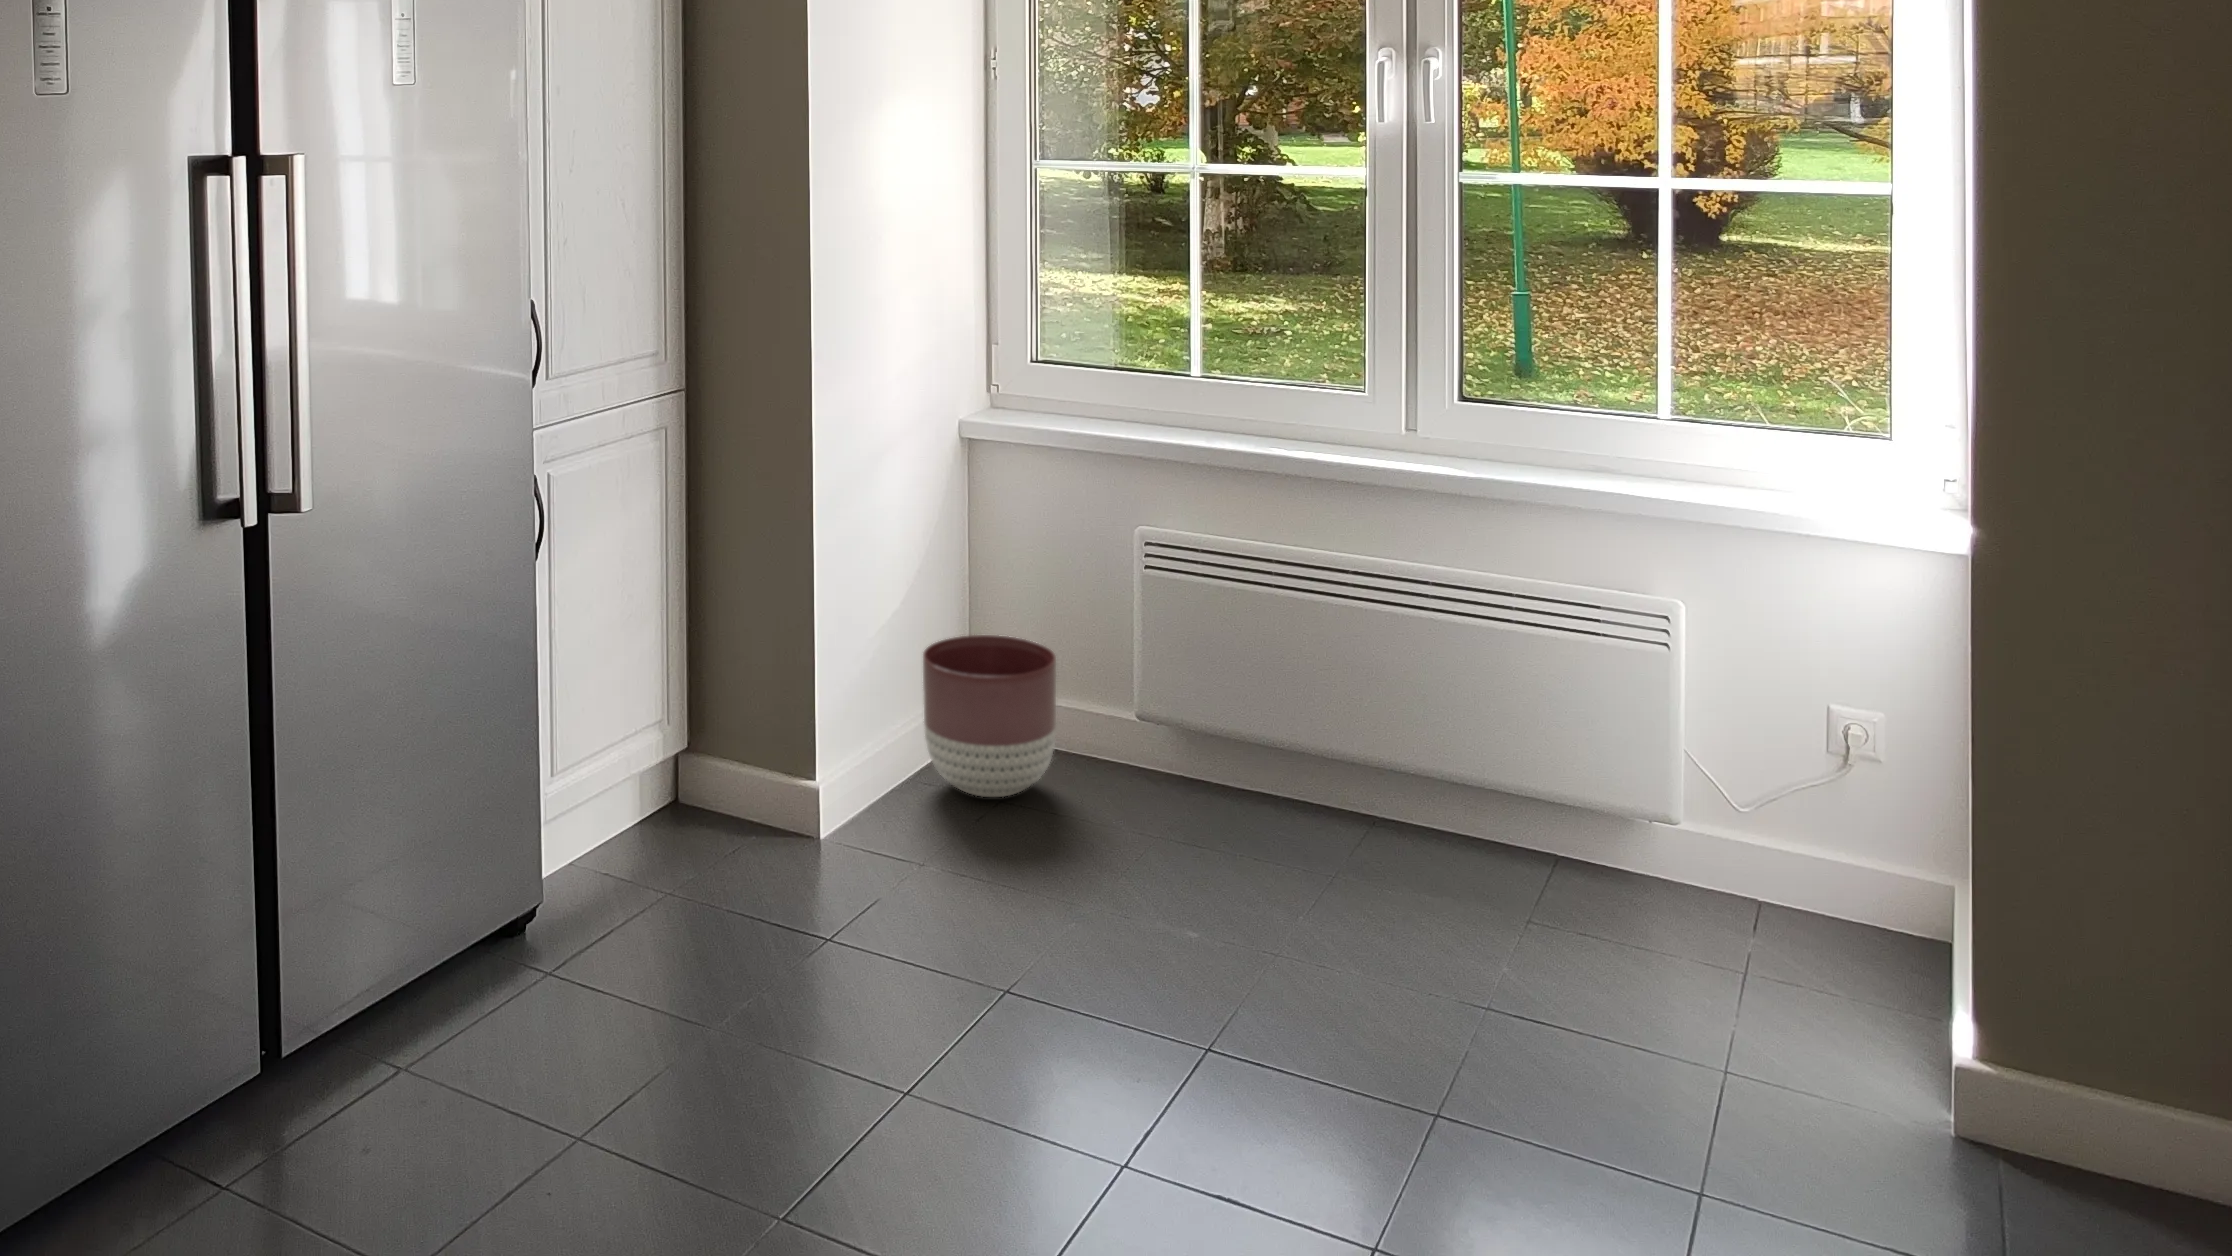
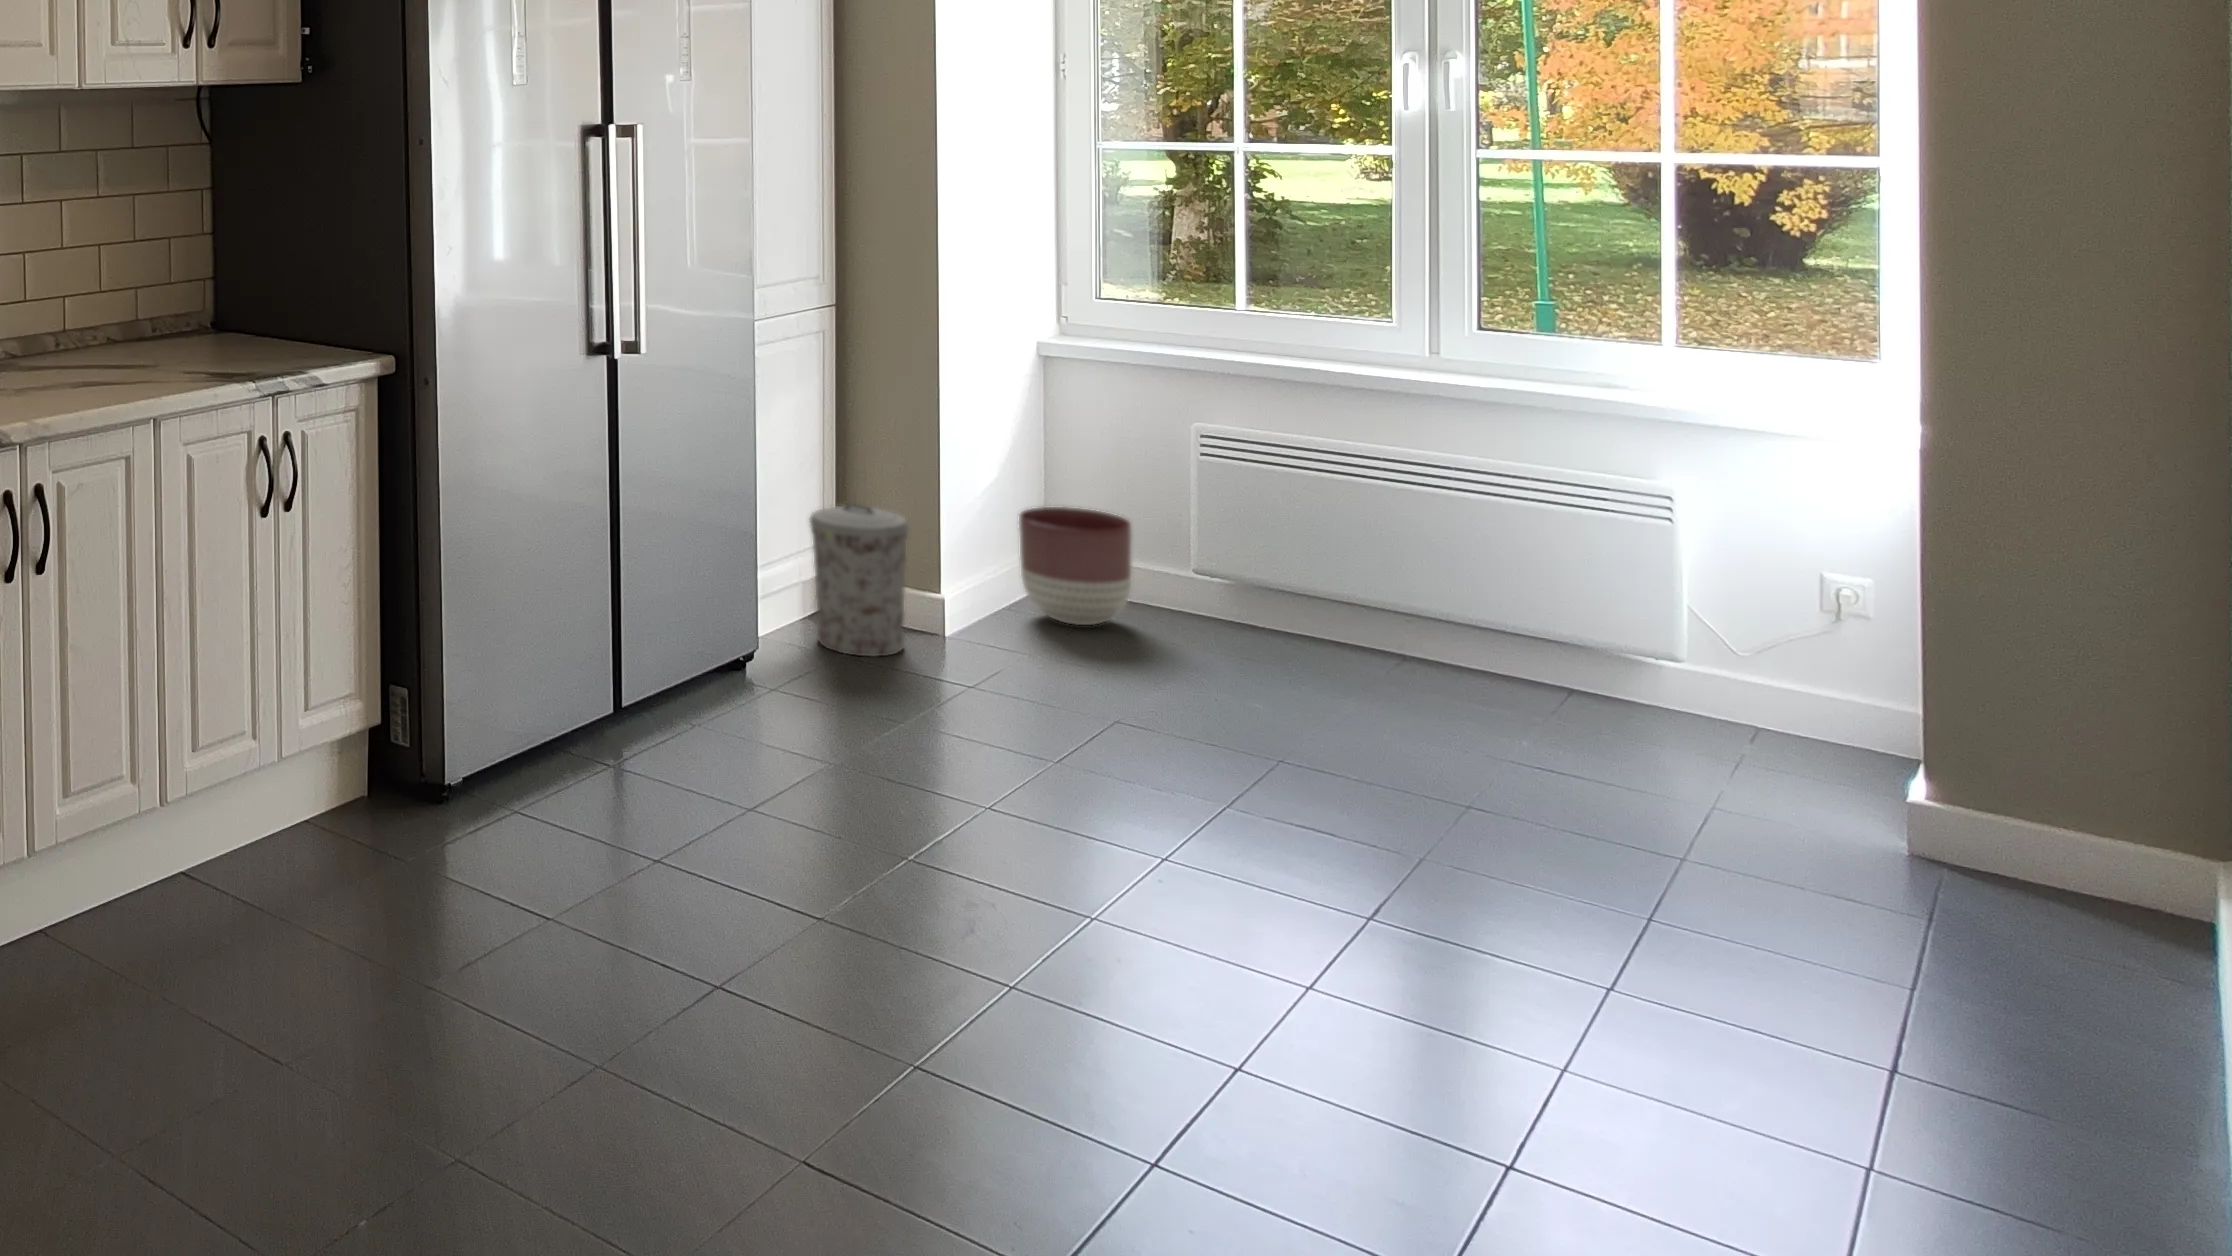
trash can: none [634,668,764,887] -> present [810,505,909,657]

